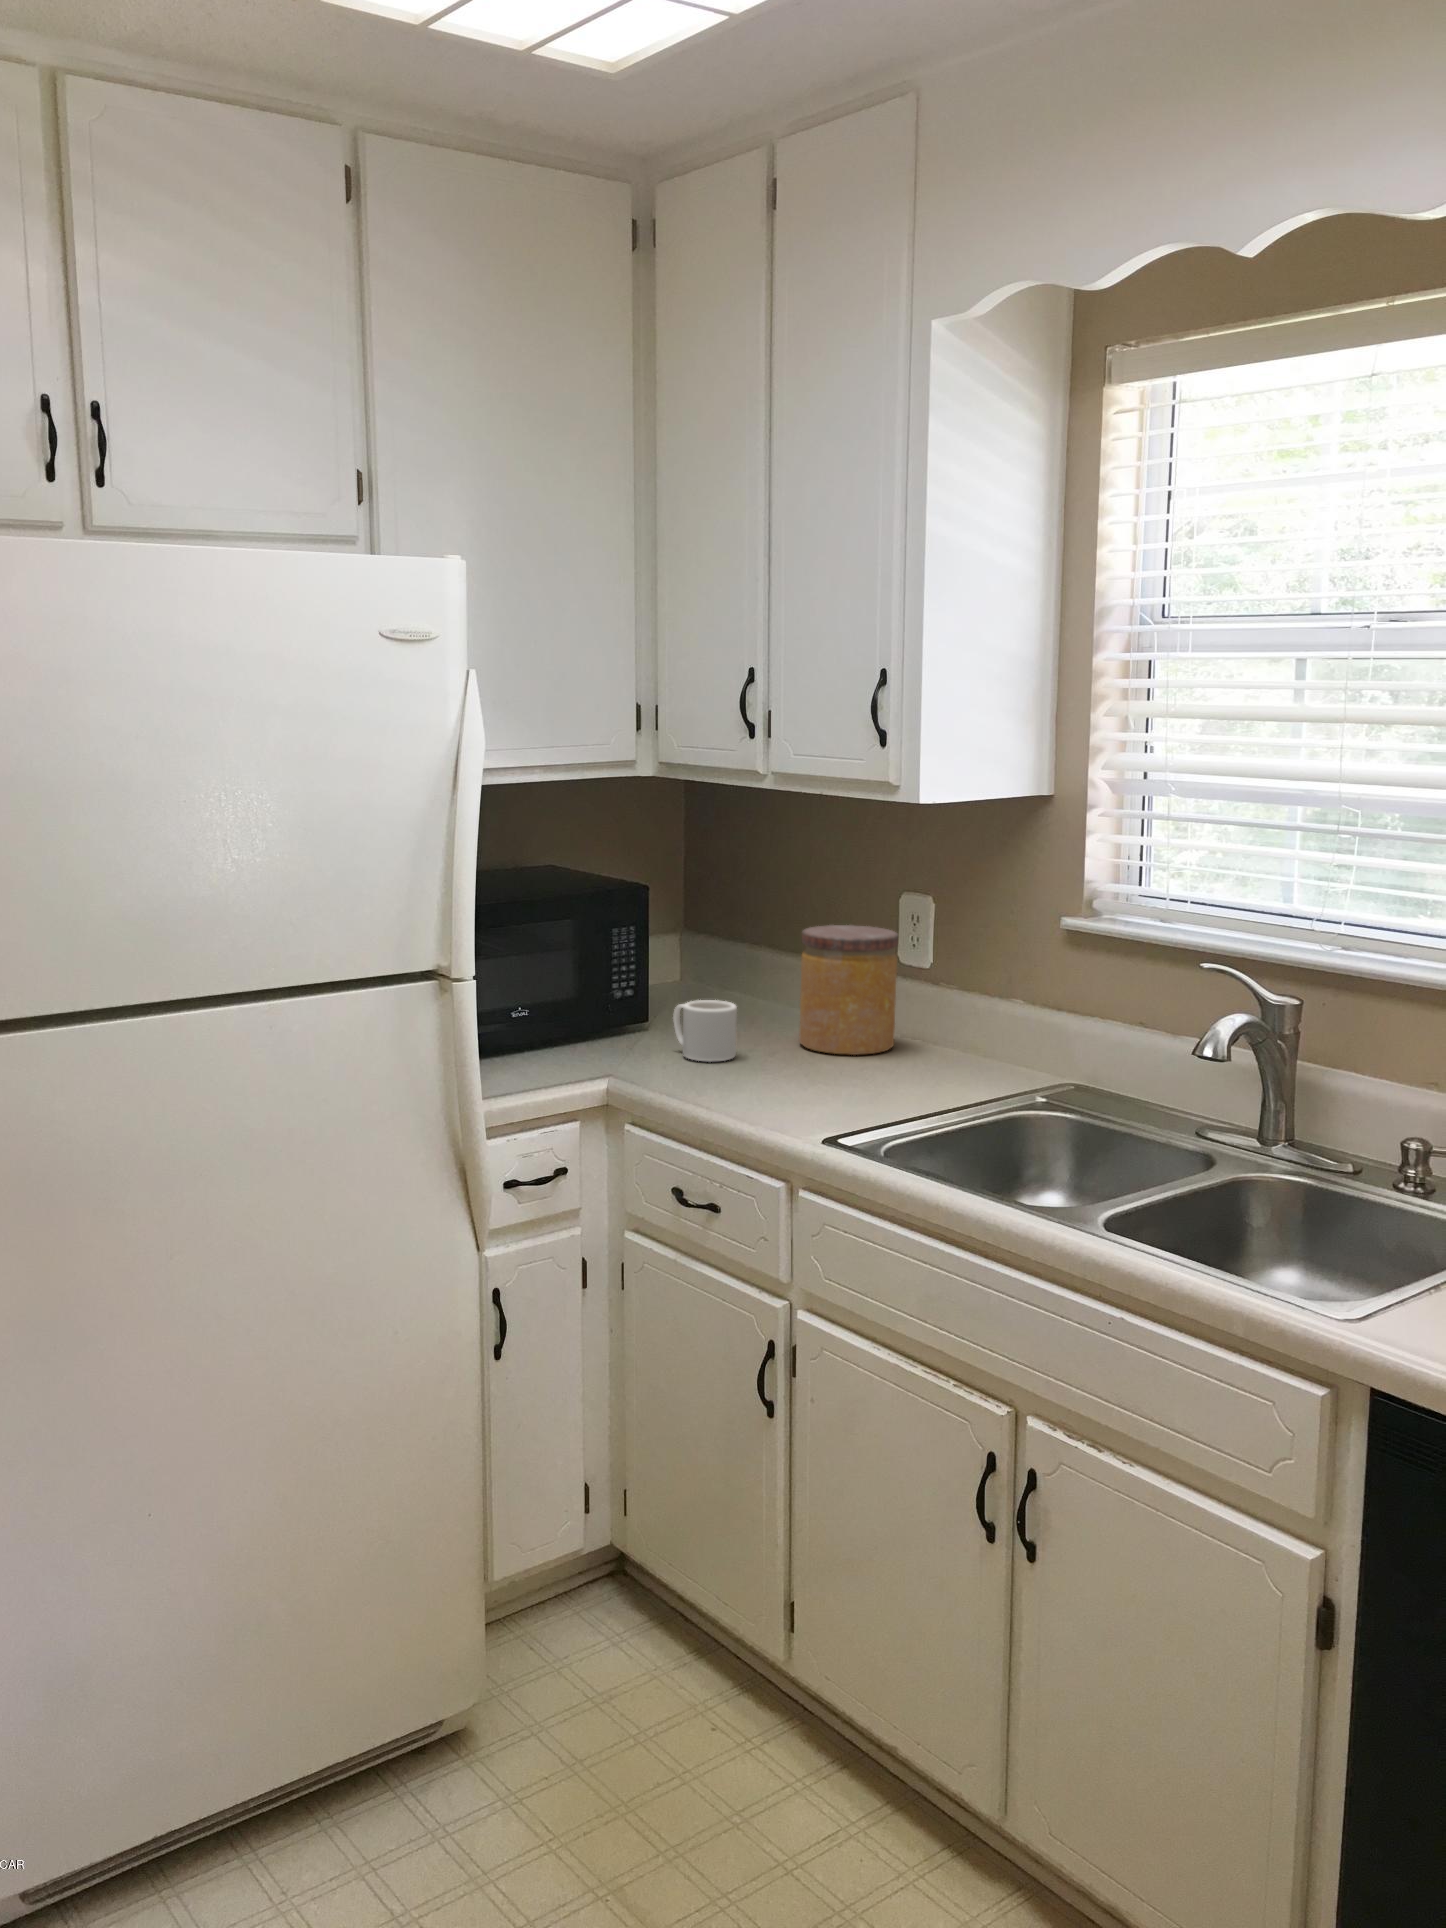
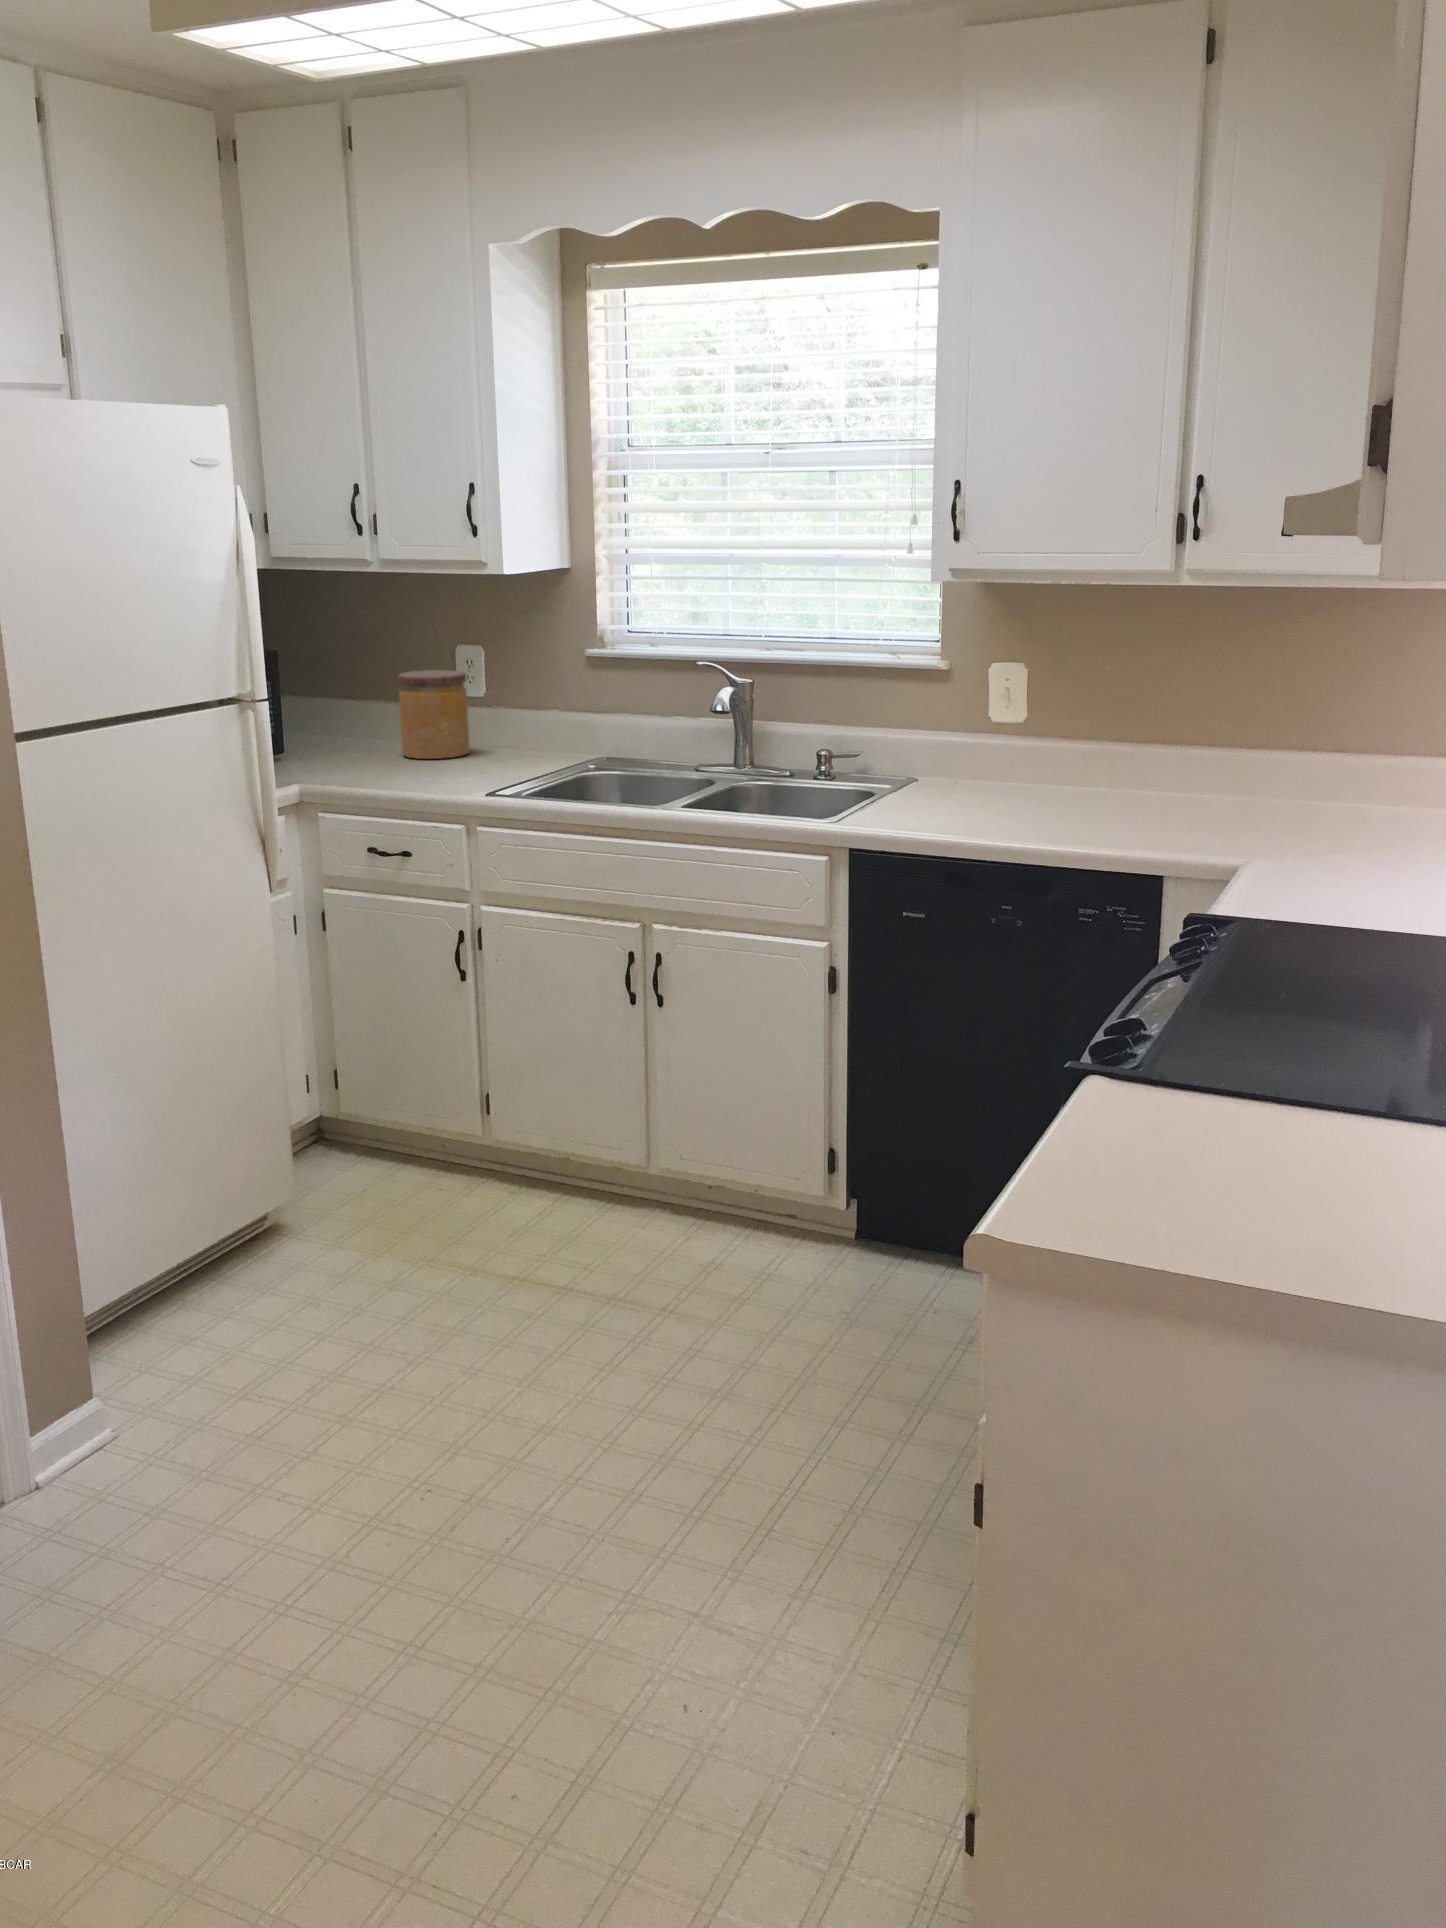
mug: present [673,1000,737,1062] -> none [320,729,372,771]

